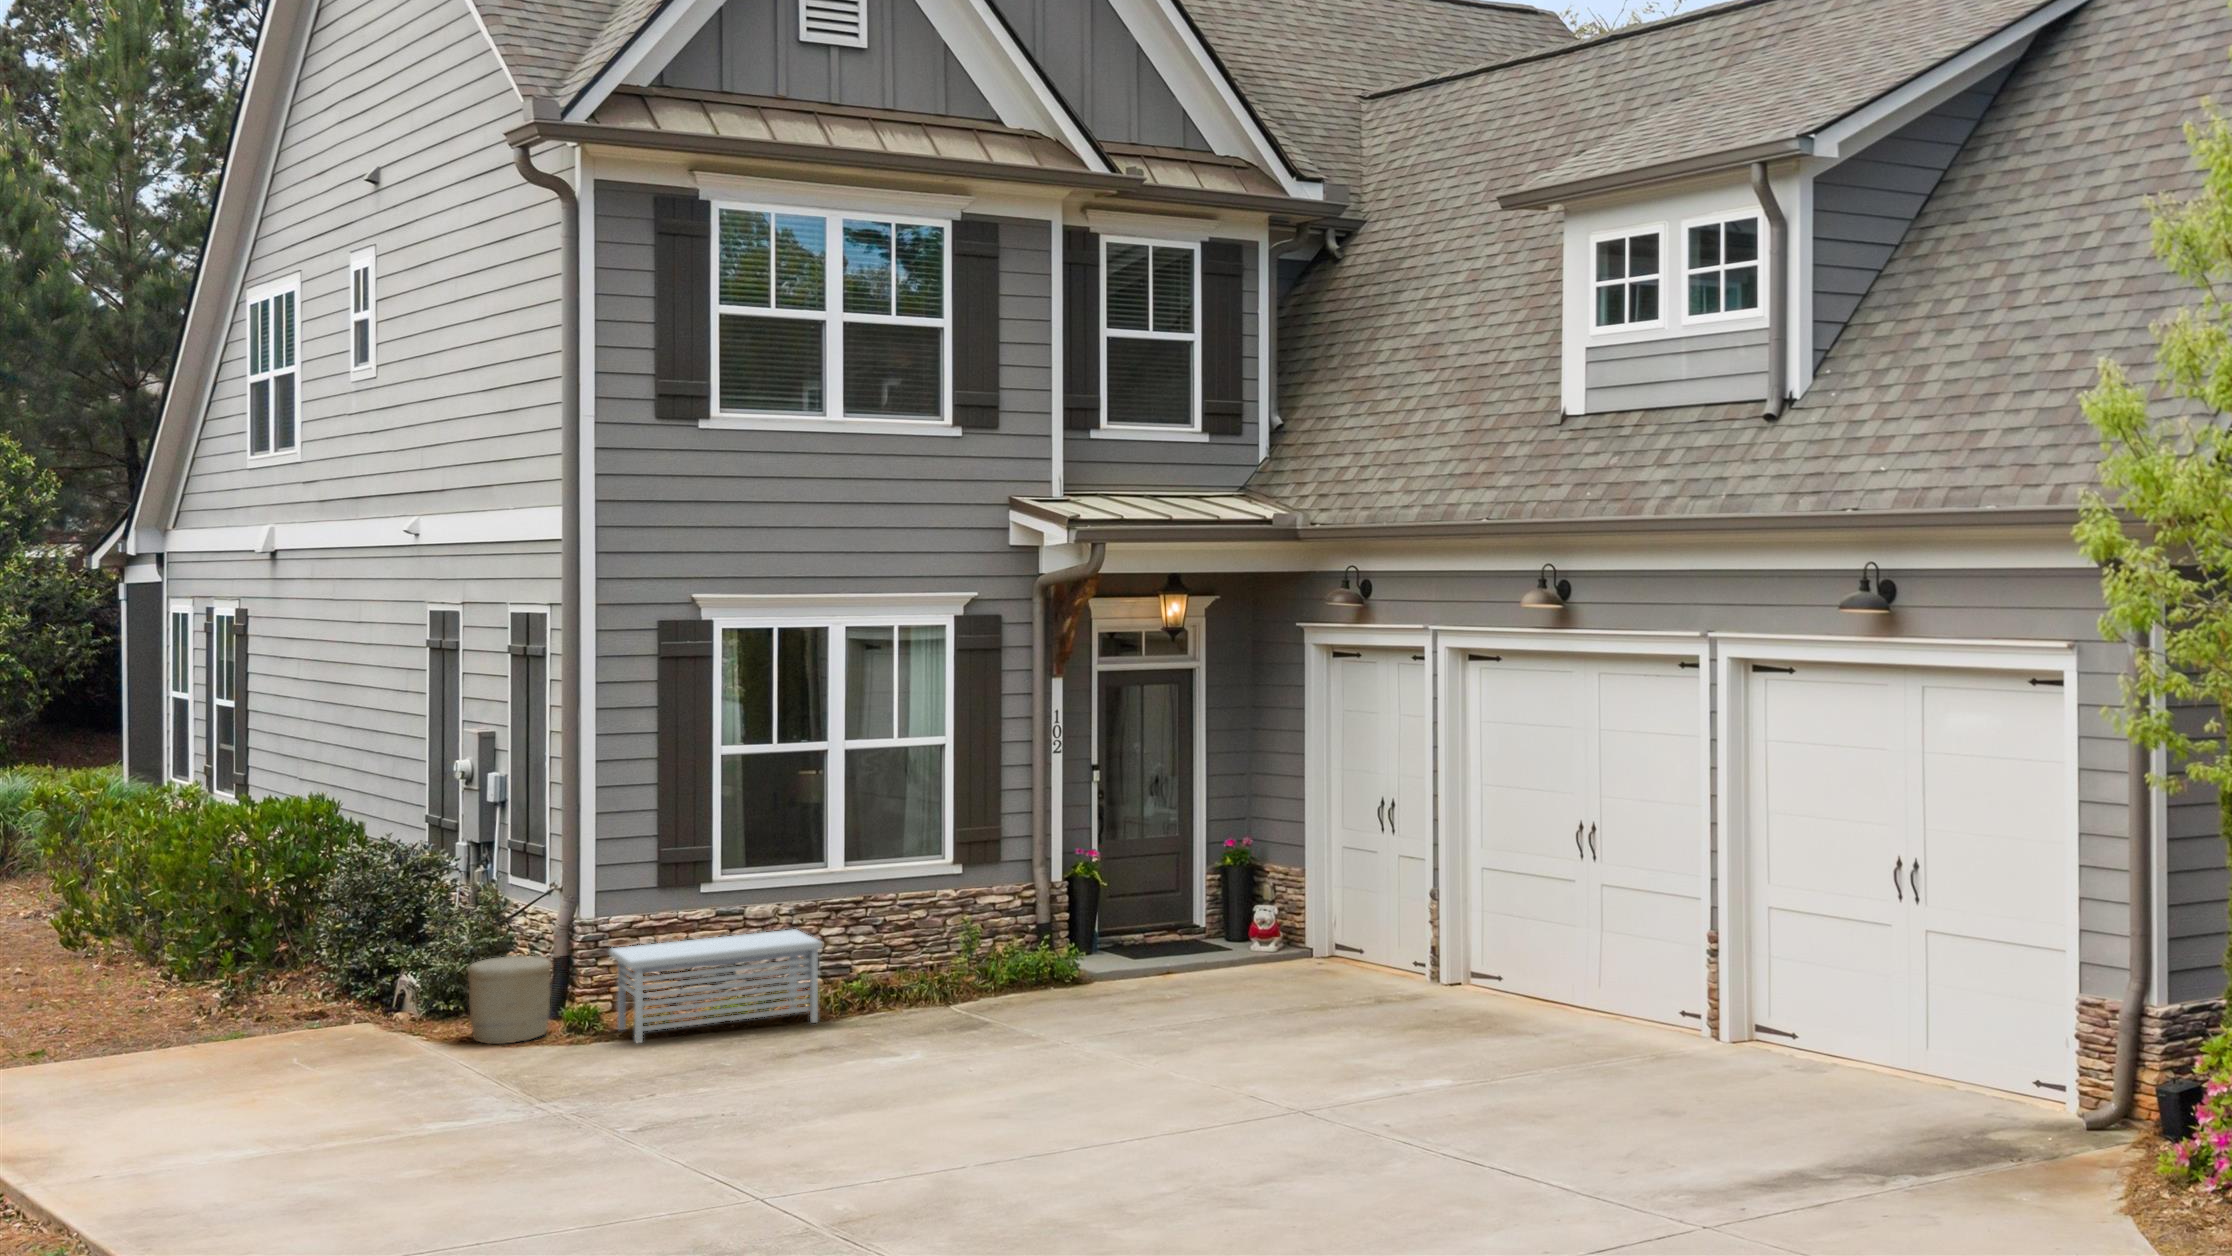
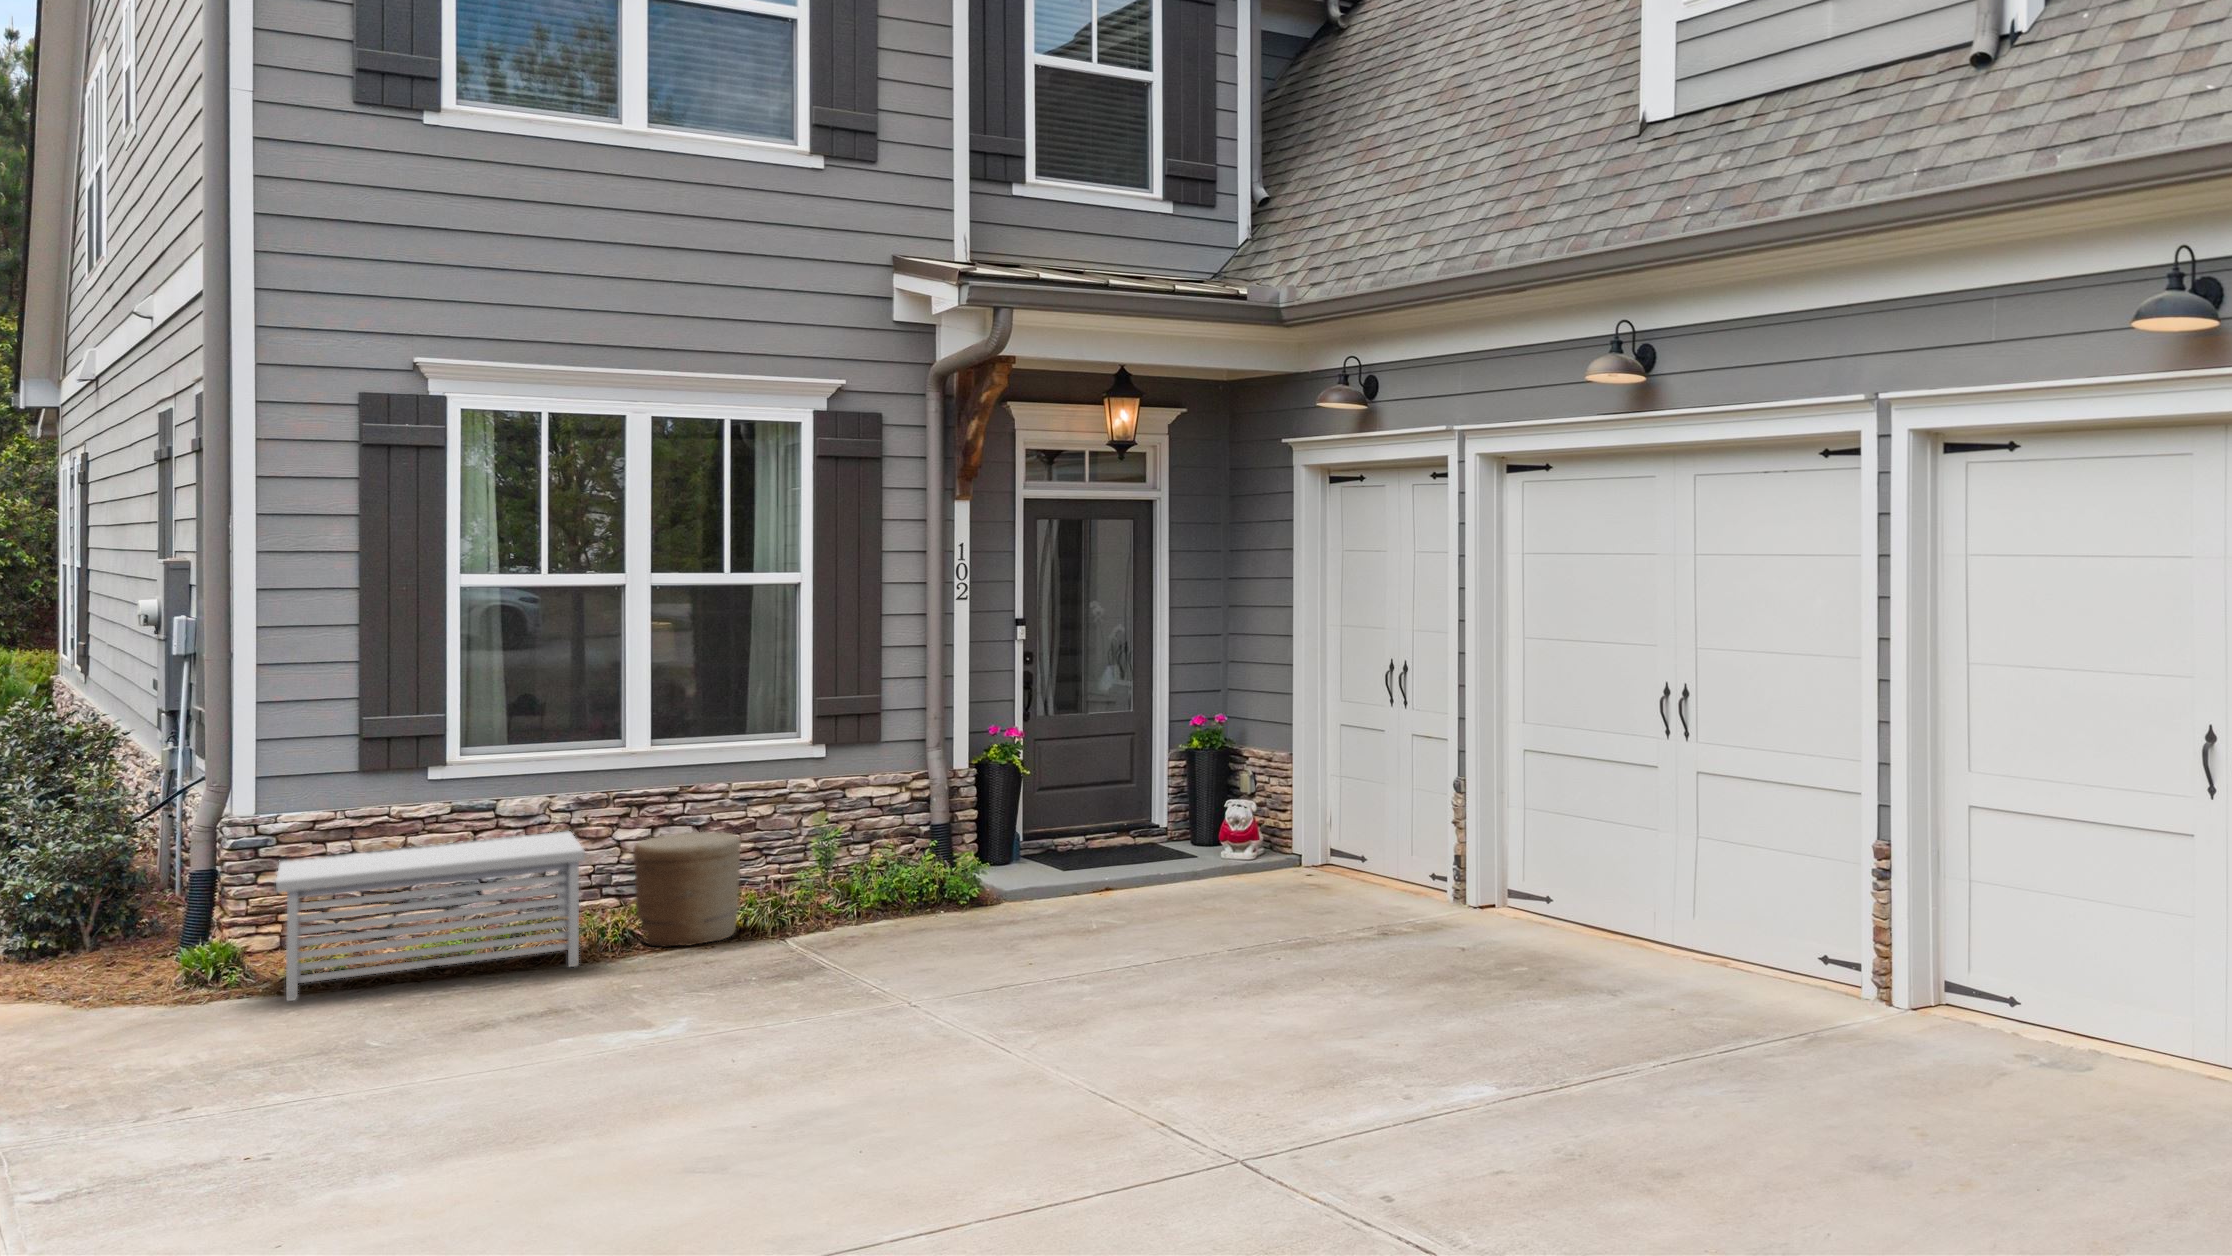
woven basket: present [468,956,552,1044] -> present [633,832,741,947]

